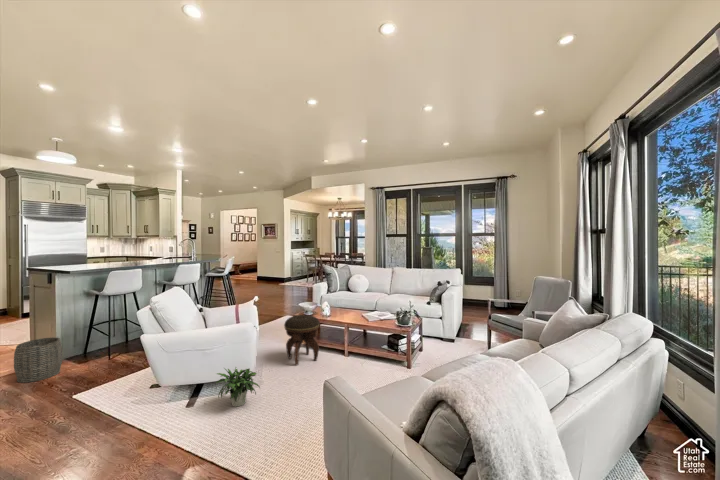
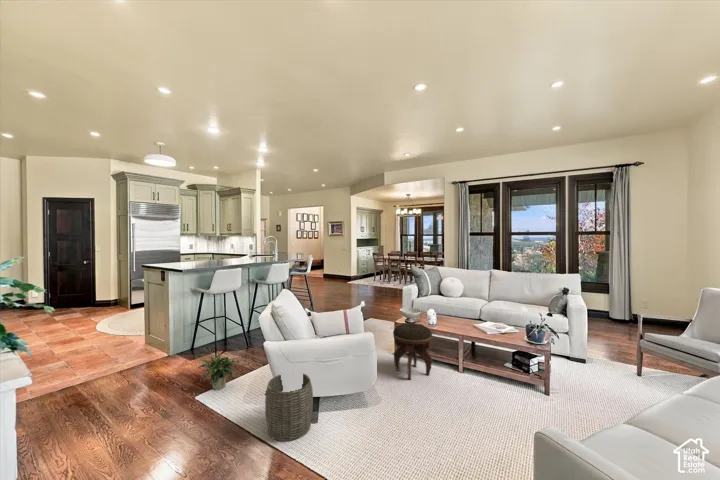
woven basket: present [14,337,63,383] -> present [265,374,313,441]
potted plant: present [216,369,260,406] -> present [199,355,237,390]

